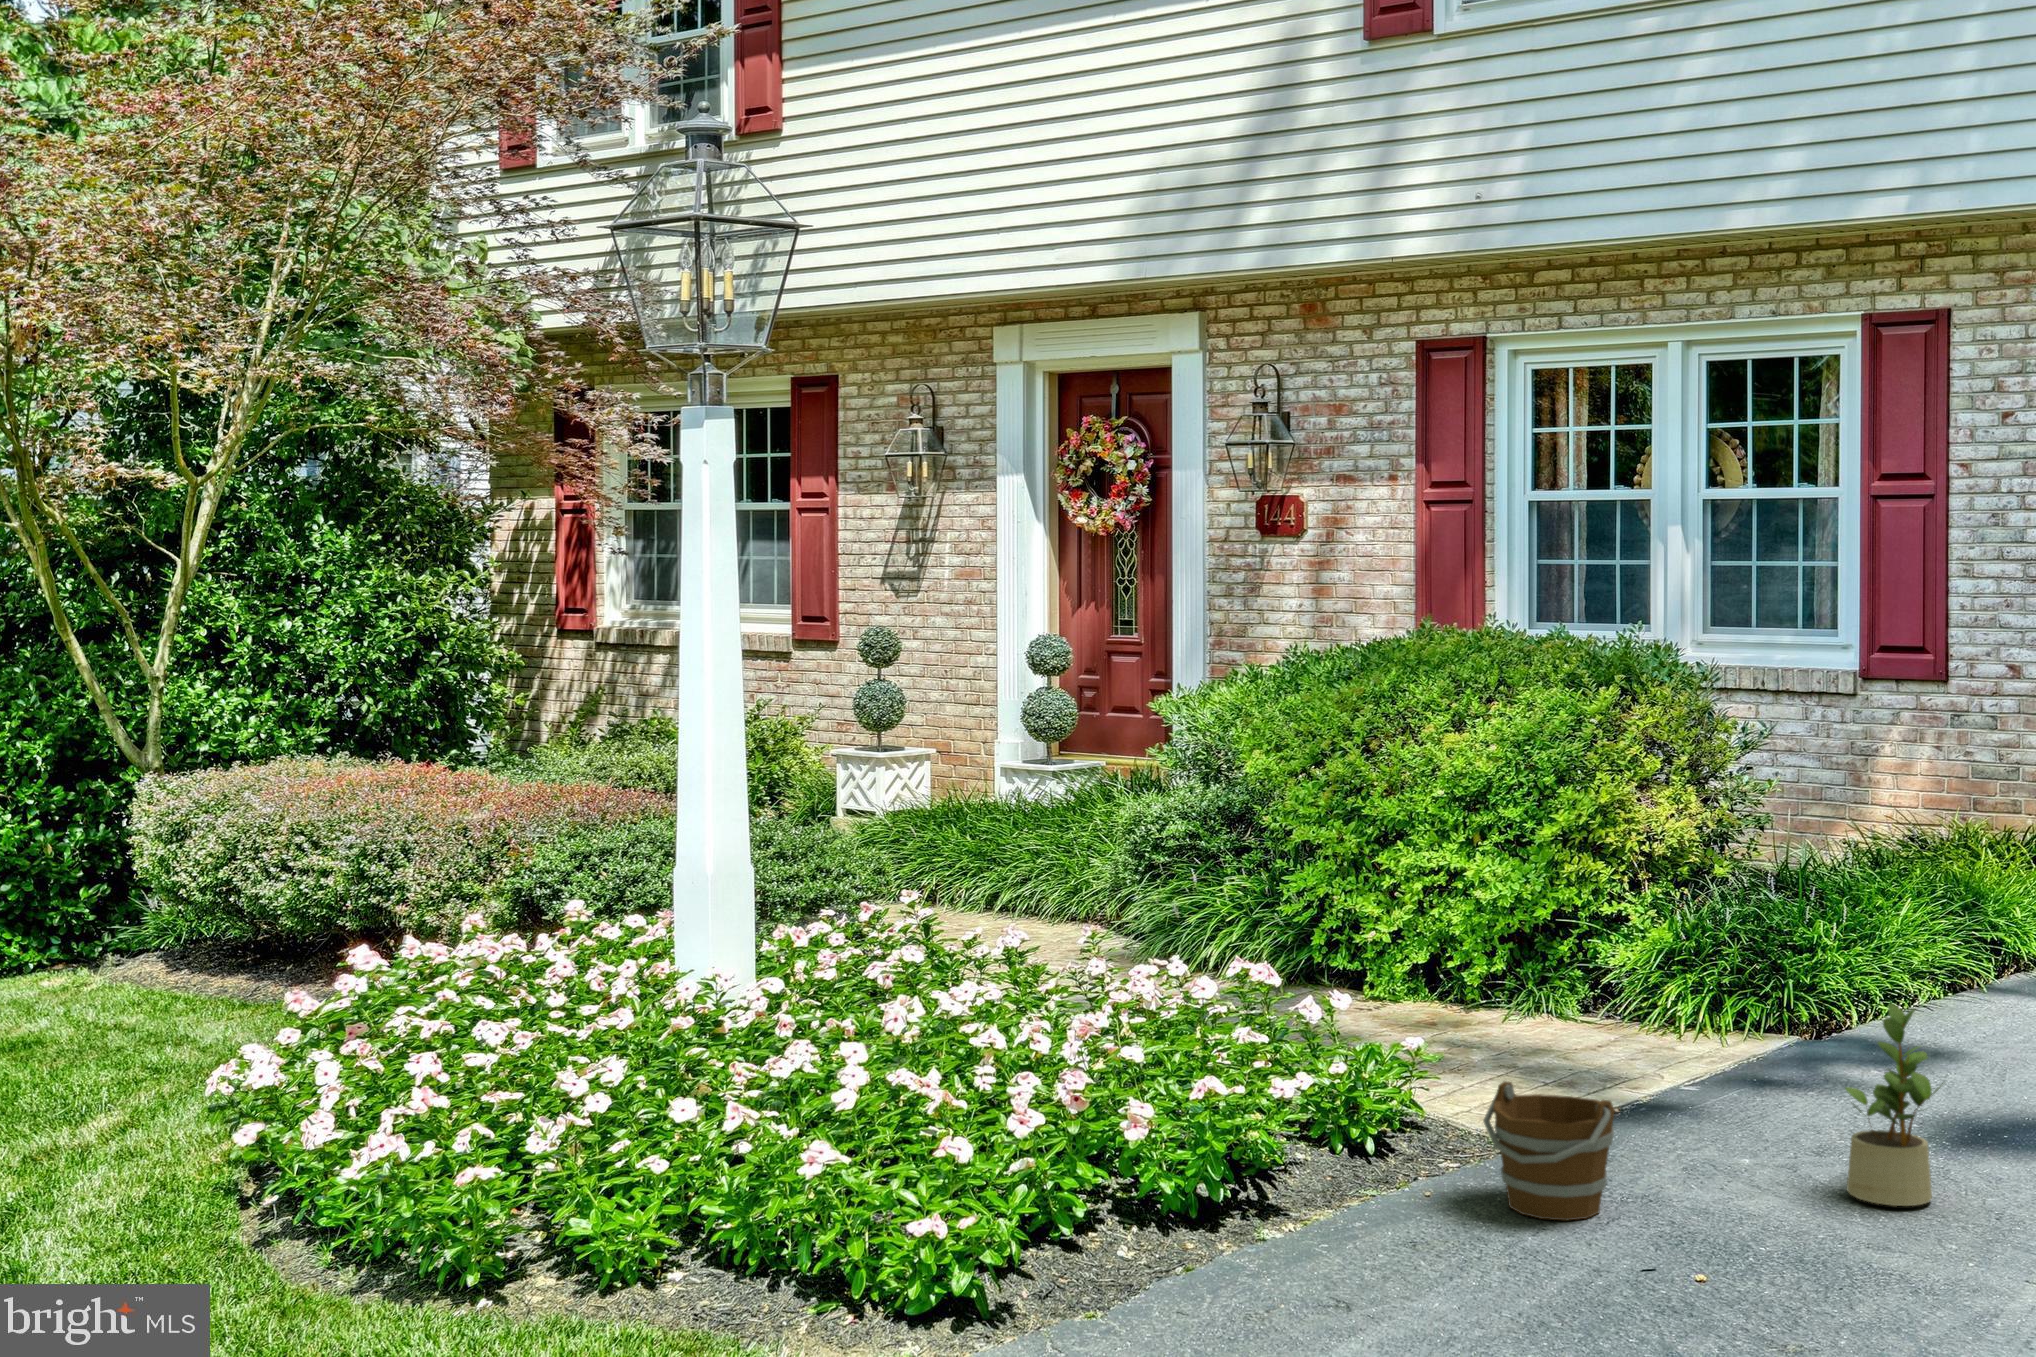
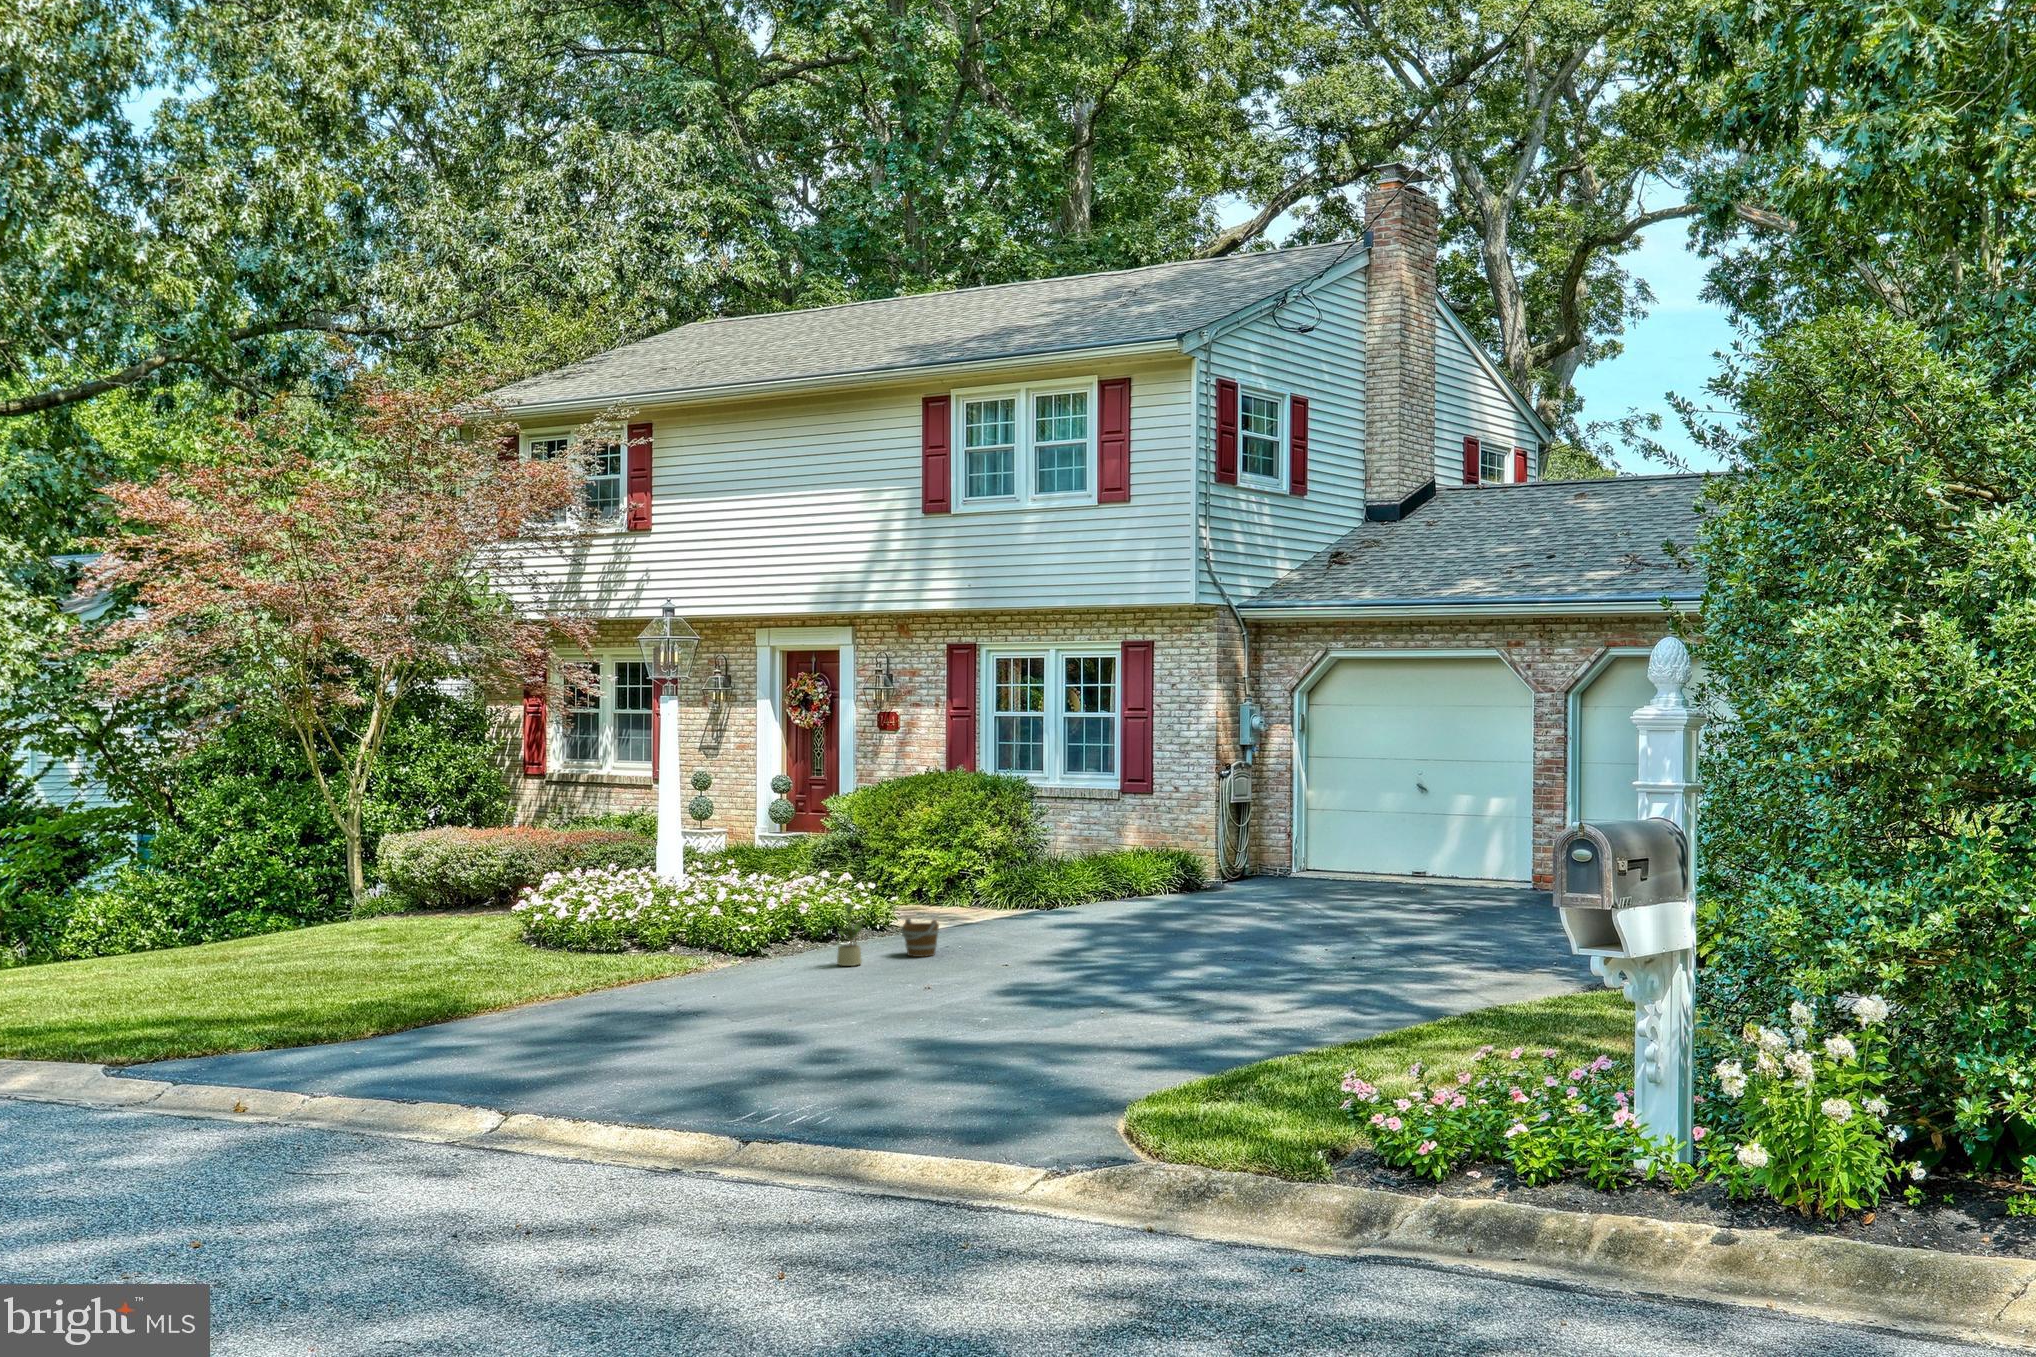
potted plant: present [1845,1004,1943,1206] -> present [837,904,863,966]

